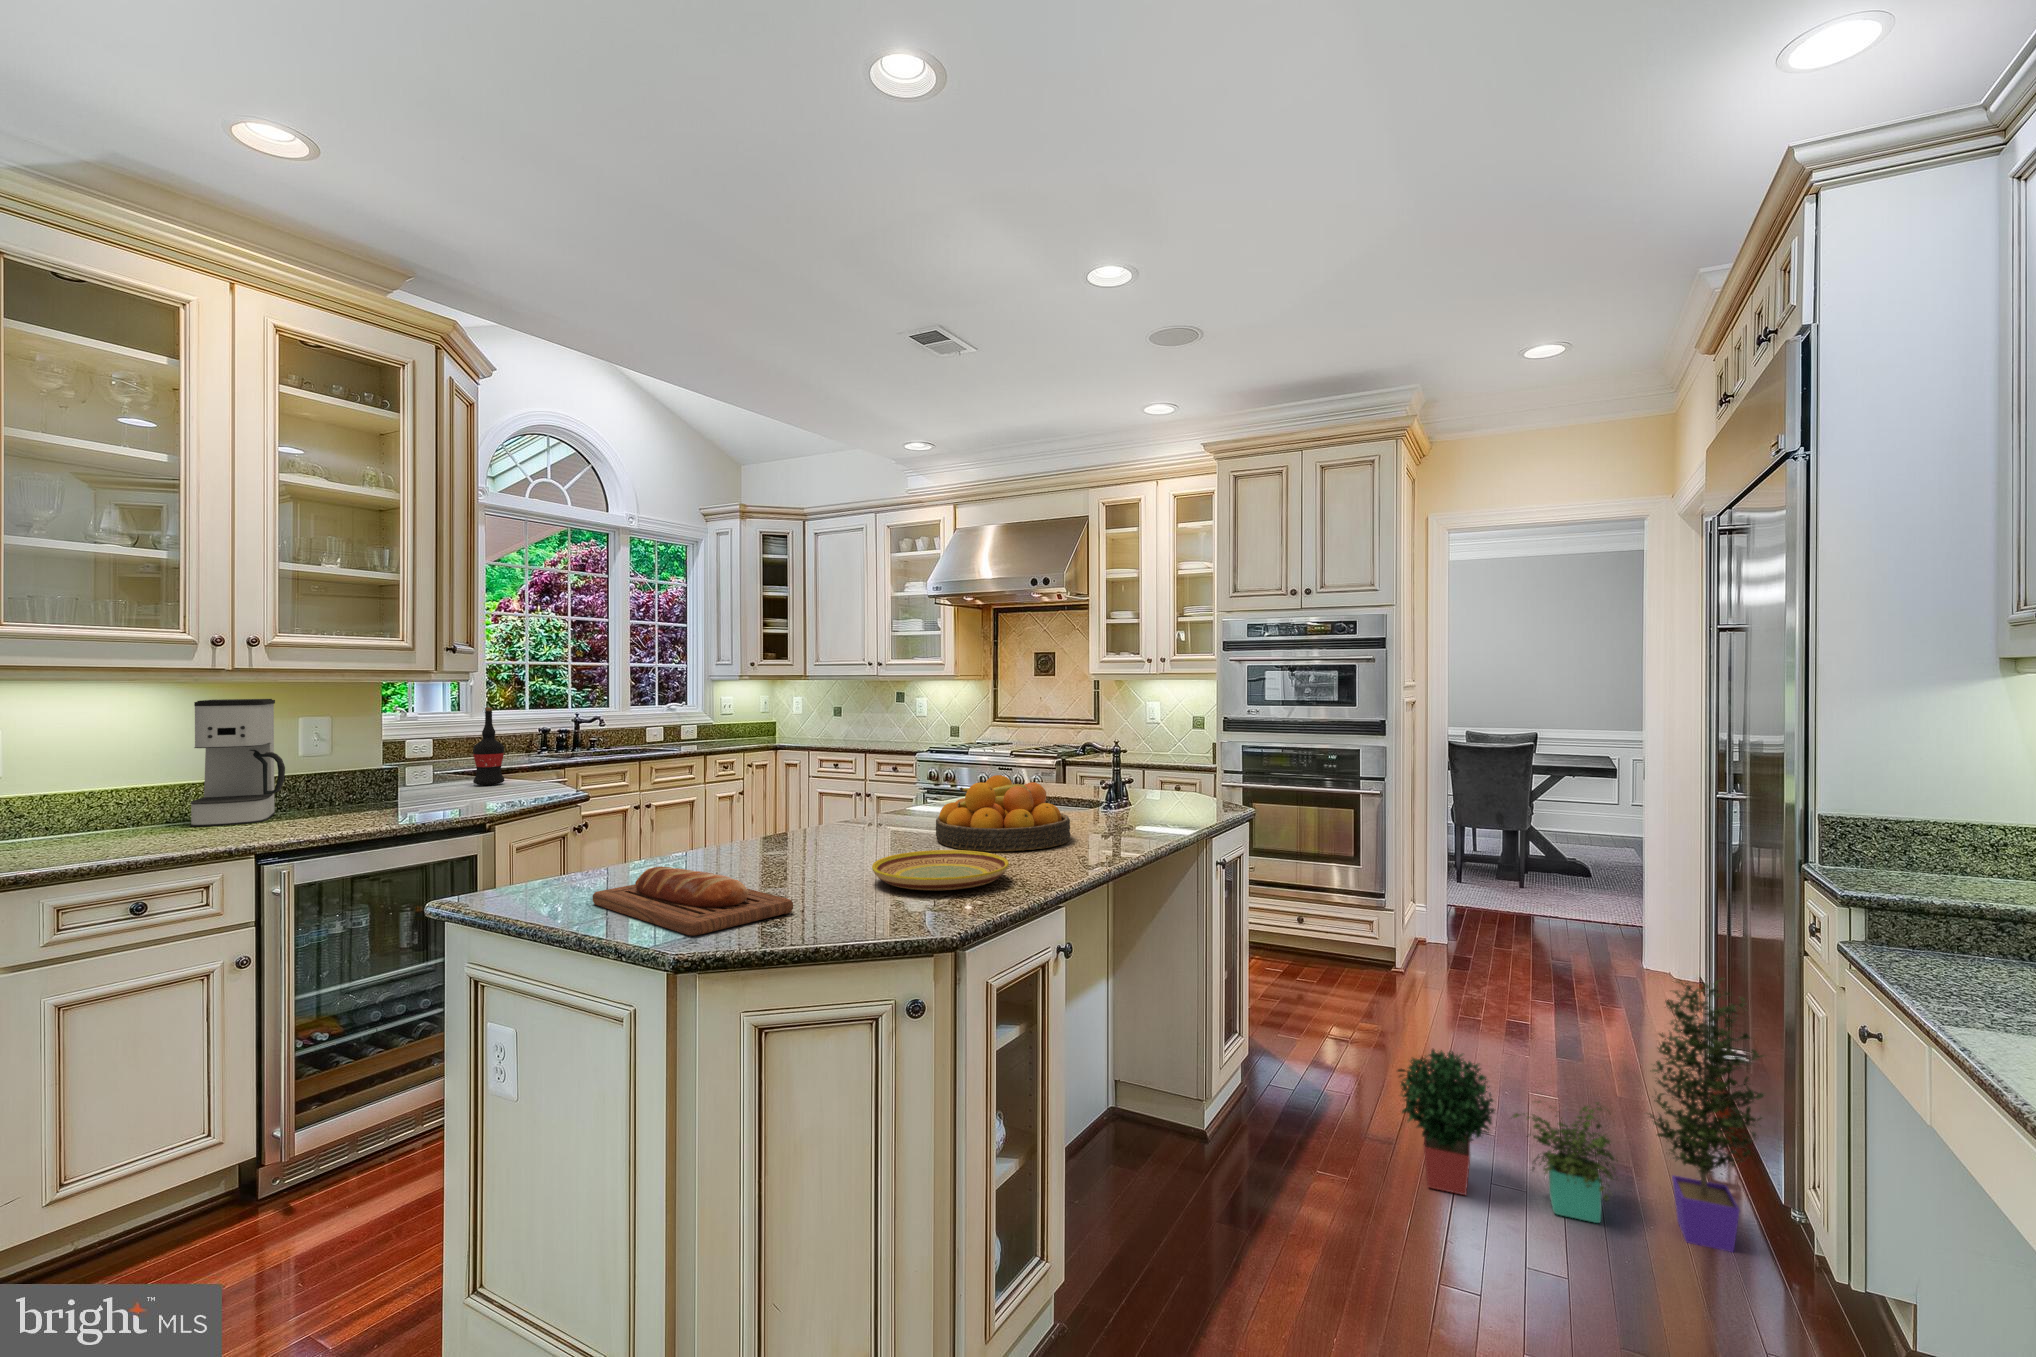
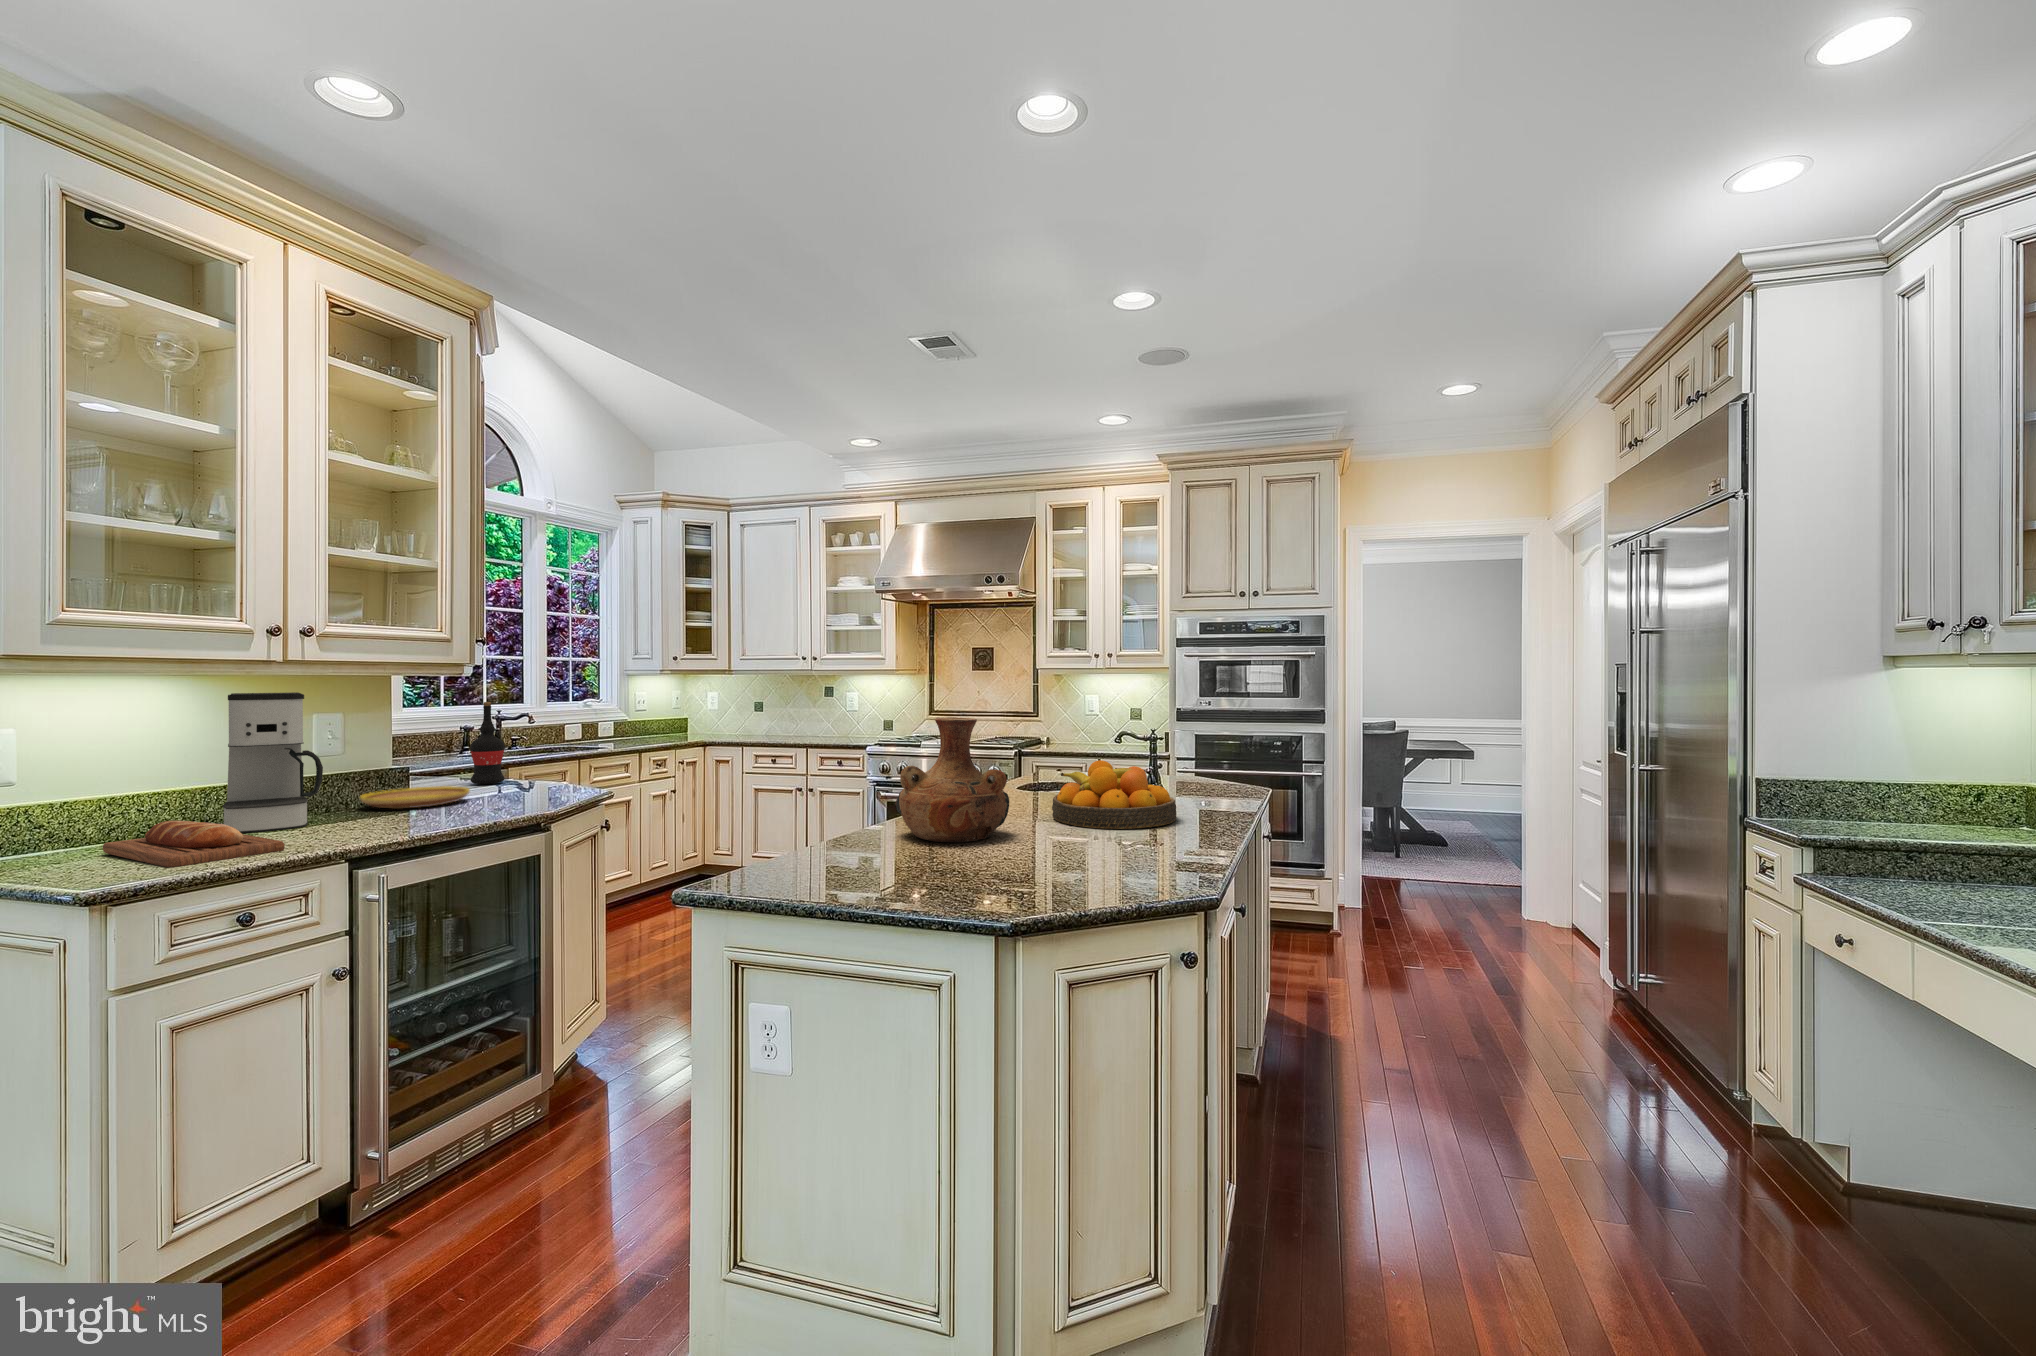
vase: none [741,727,861,860] -> present [895,717,1009,842]
plate: present [872,850,1009,891] -> present [360,786,470,809]
bread loaf: present [593,867,793,936] -> present [103,821,285,867]
potted plant: present [1398,978,1764,1252] -> none [1423,910,1719,1124]

